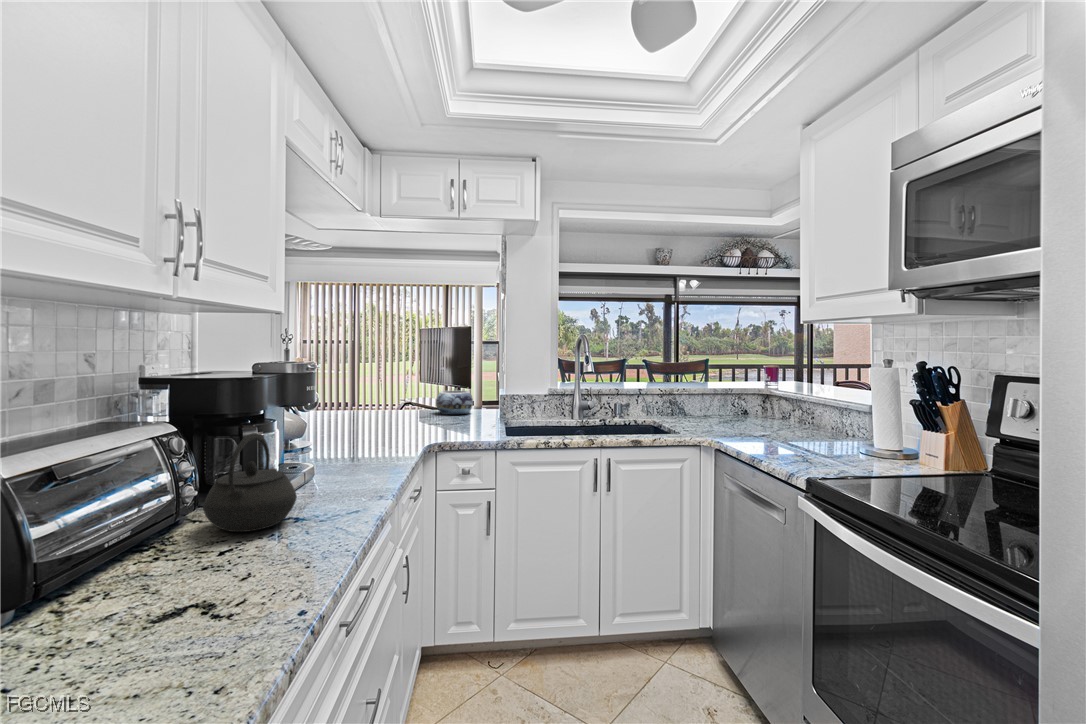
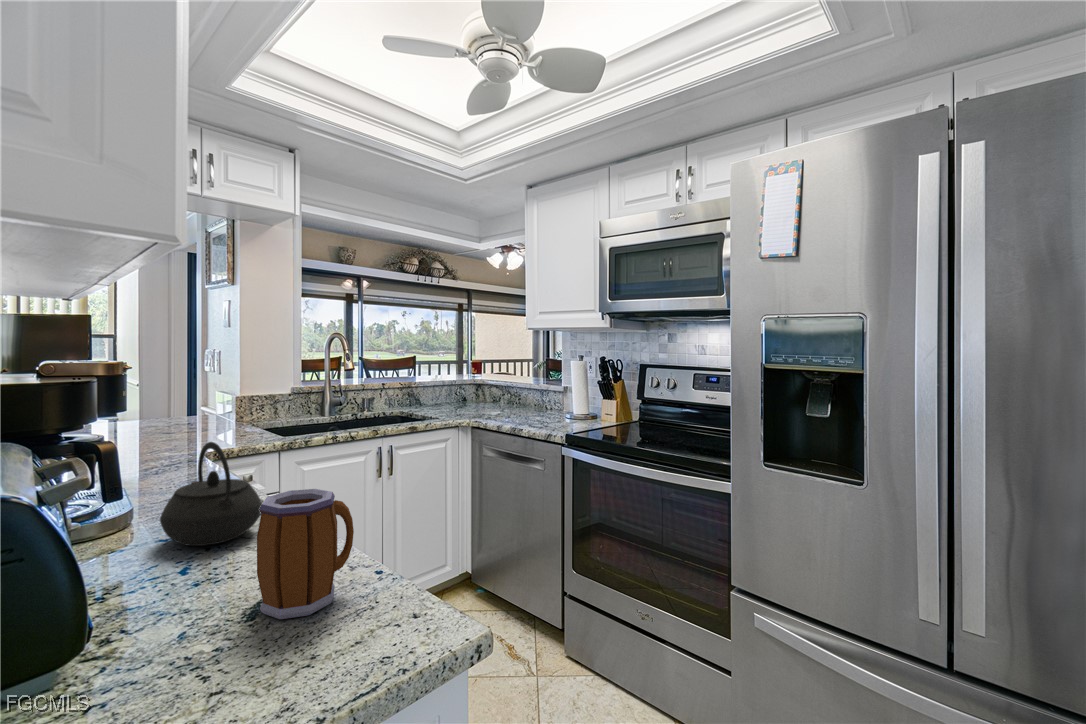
decorative bowl: present [436,390,473,415] -> none [143,396,196,425]
mug: none [72,495,190,643] -> present [257,489,354,619]

